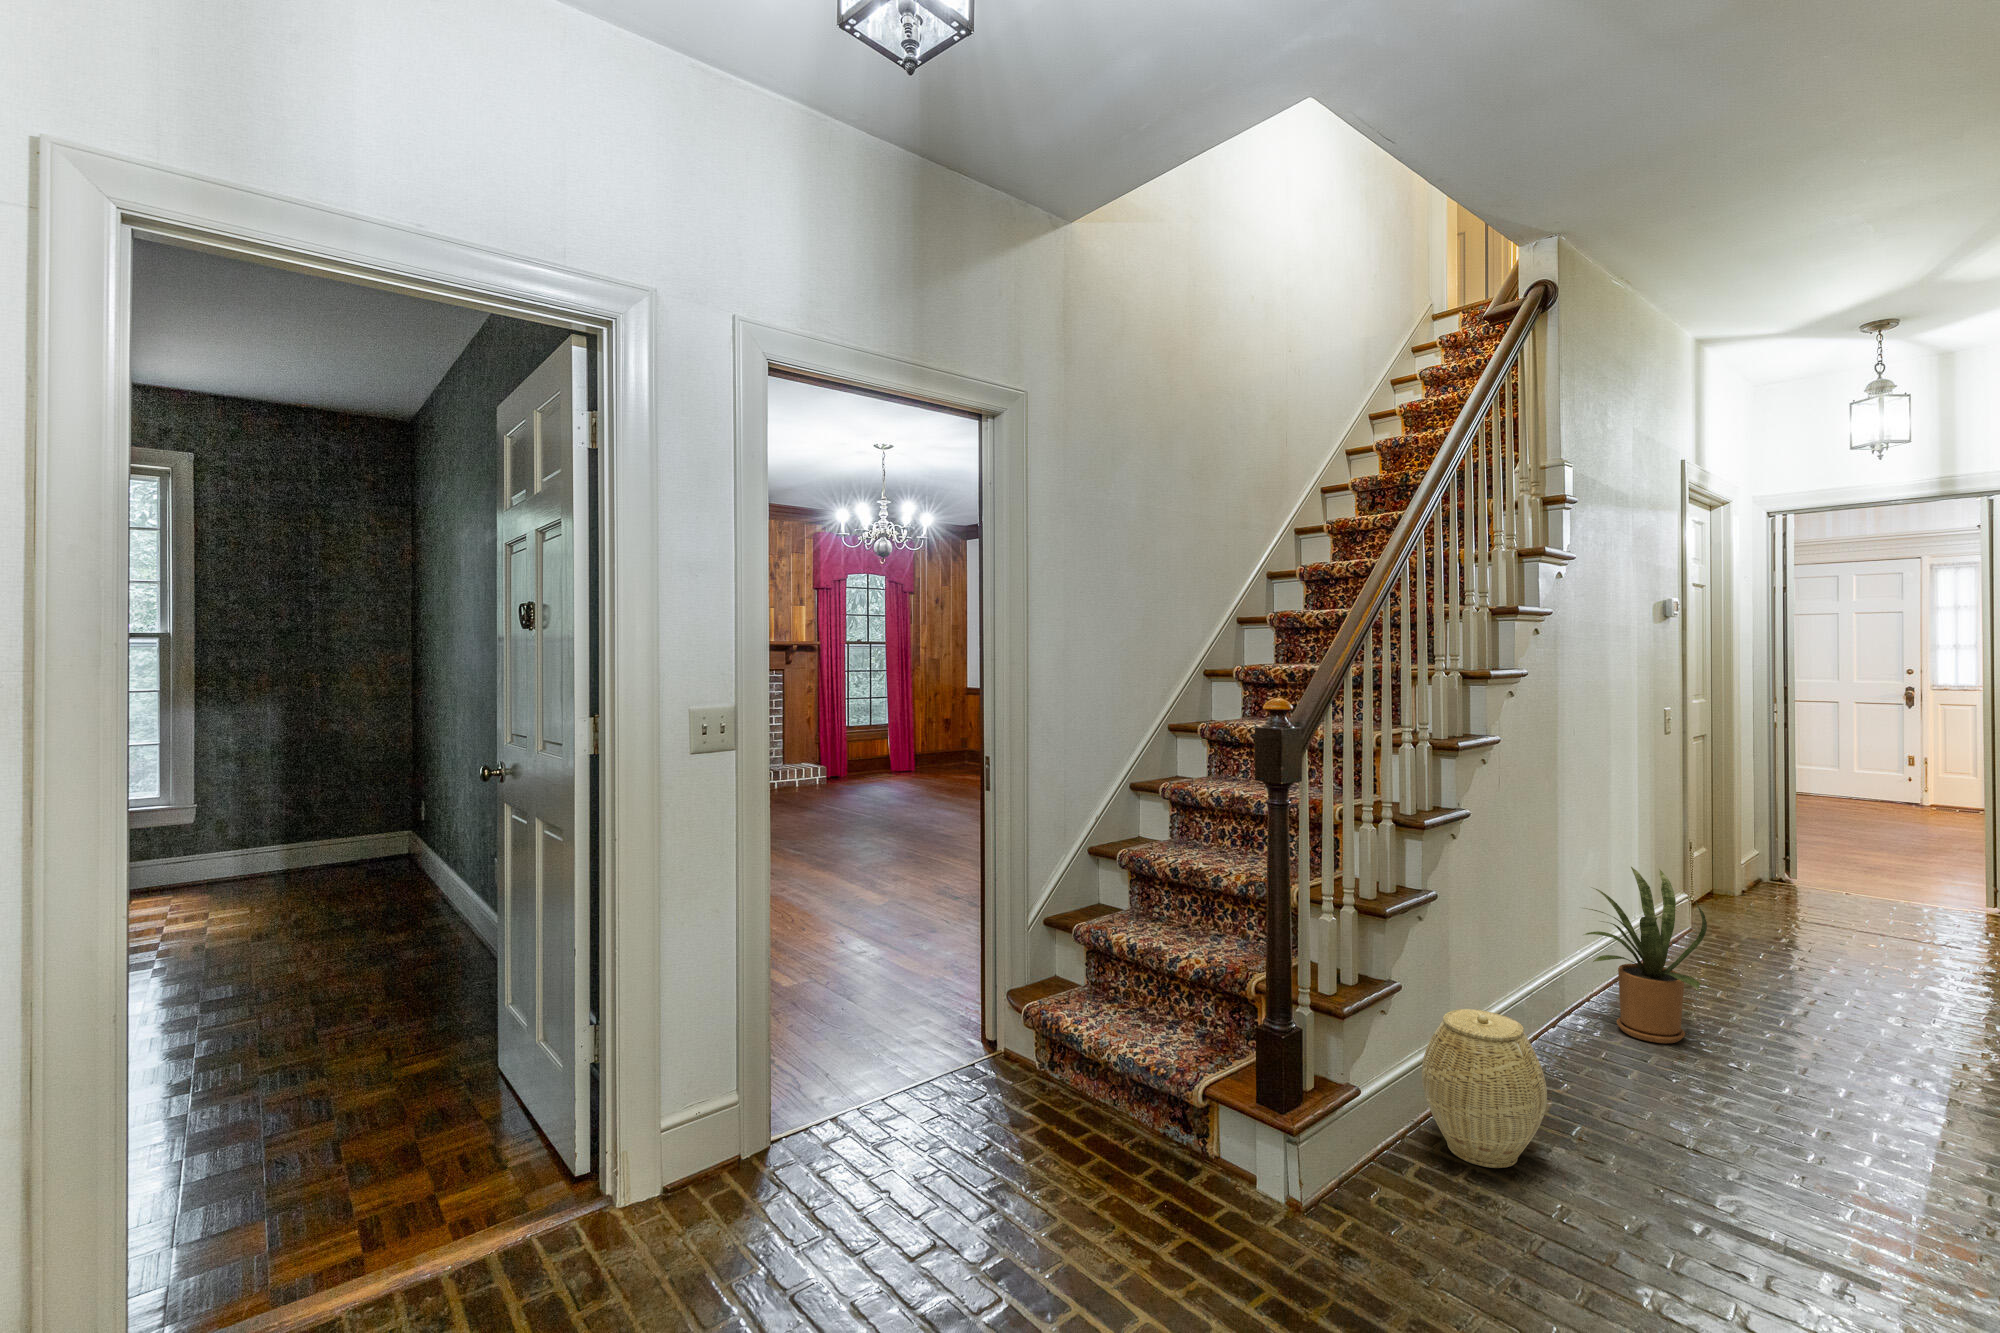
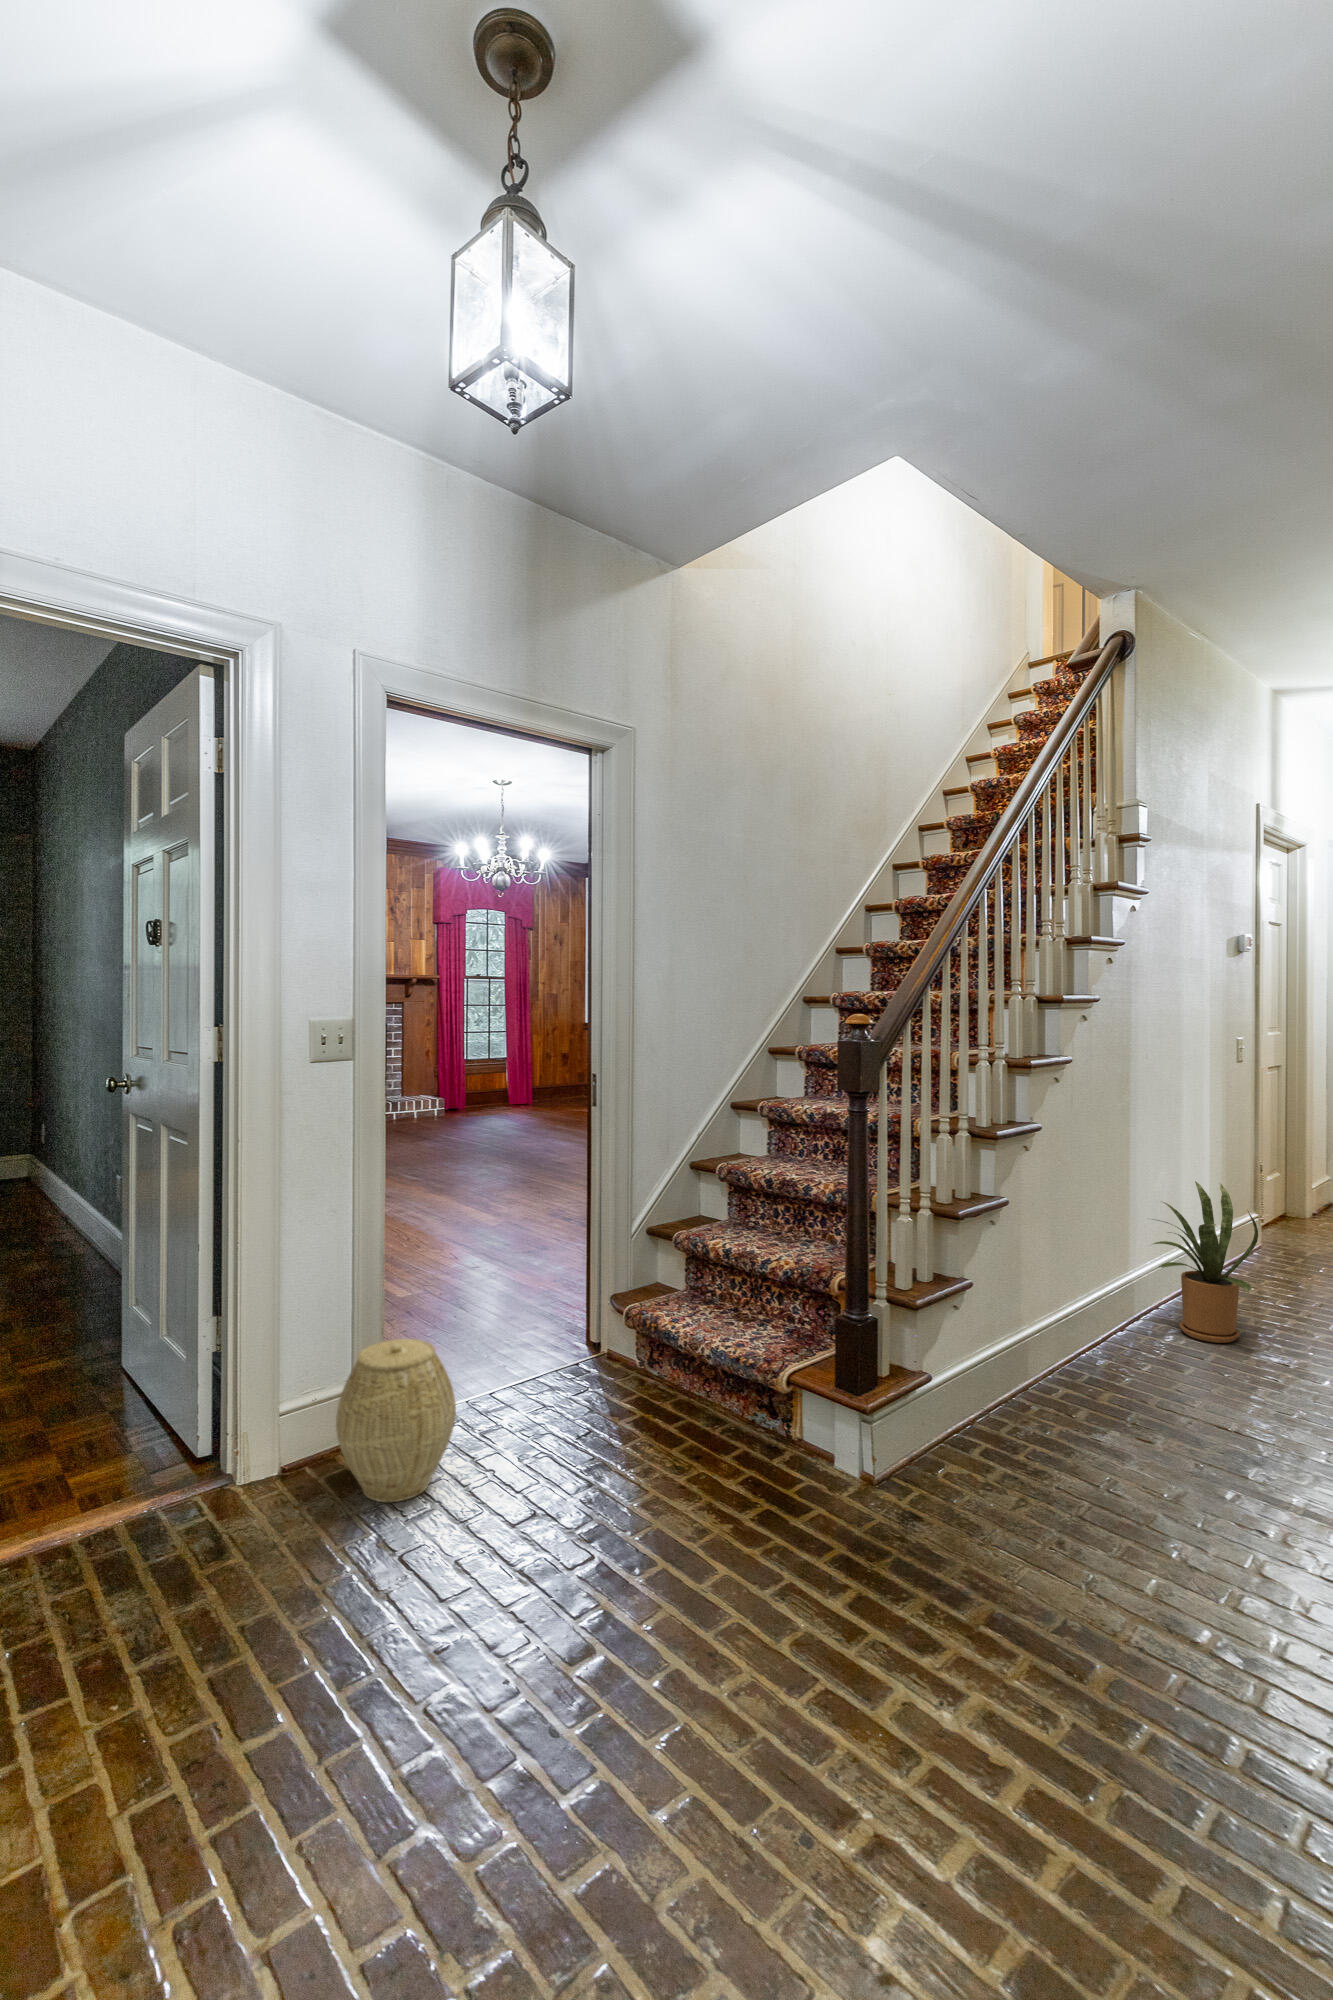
woven basket: present [1422,1009,1547,1168] -> present [336,1339,456,1502]

